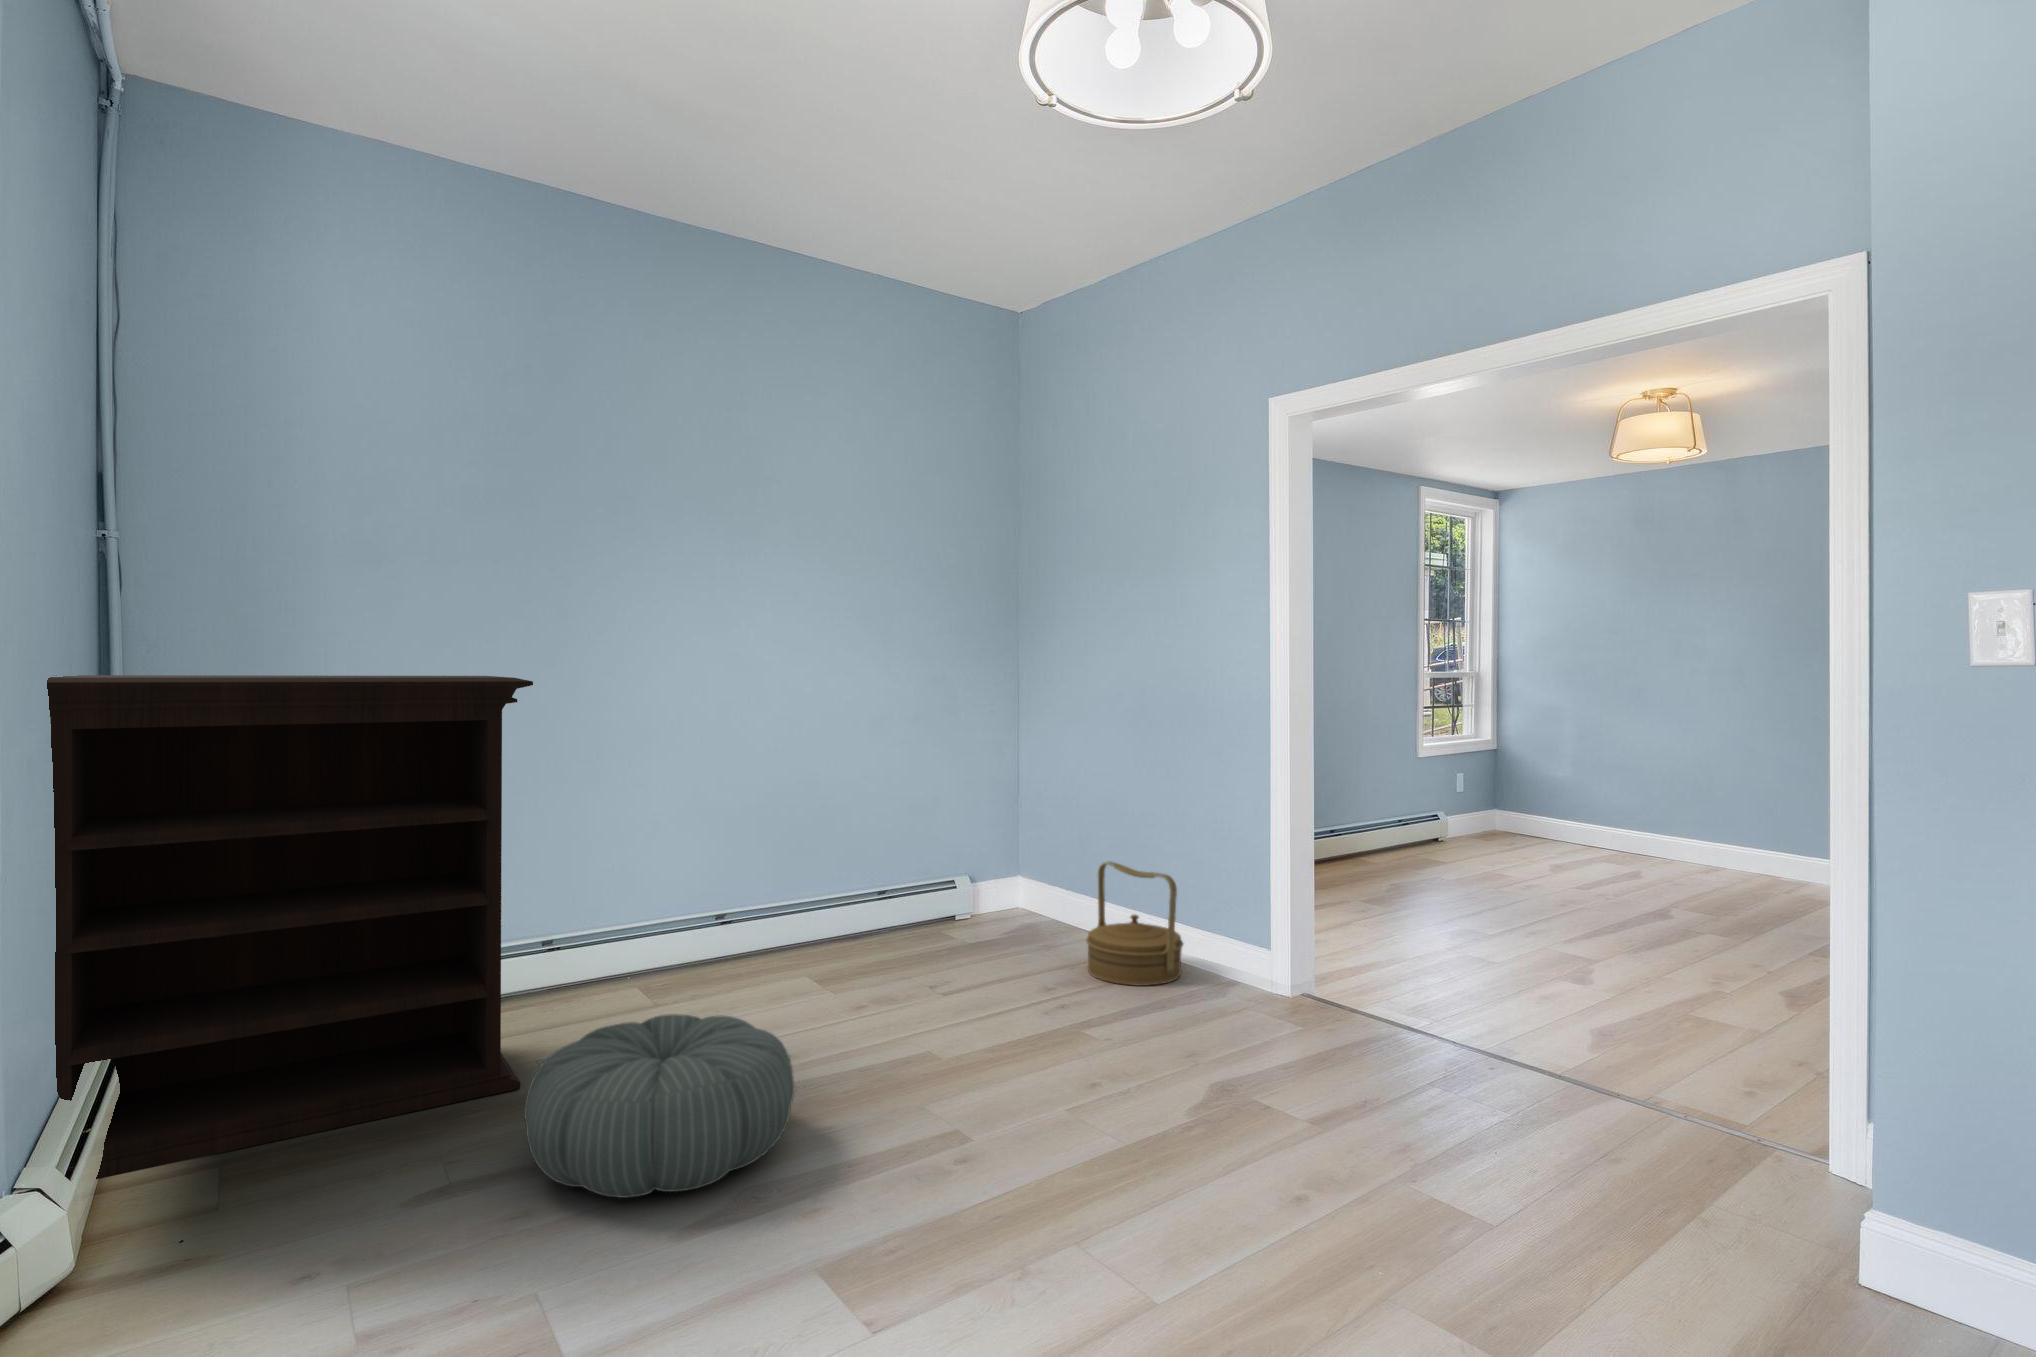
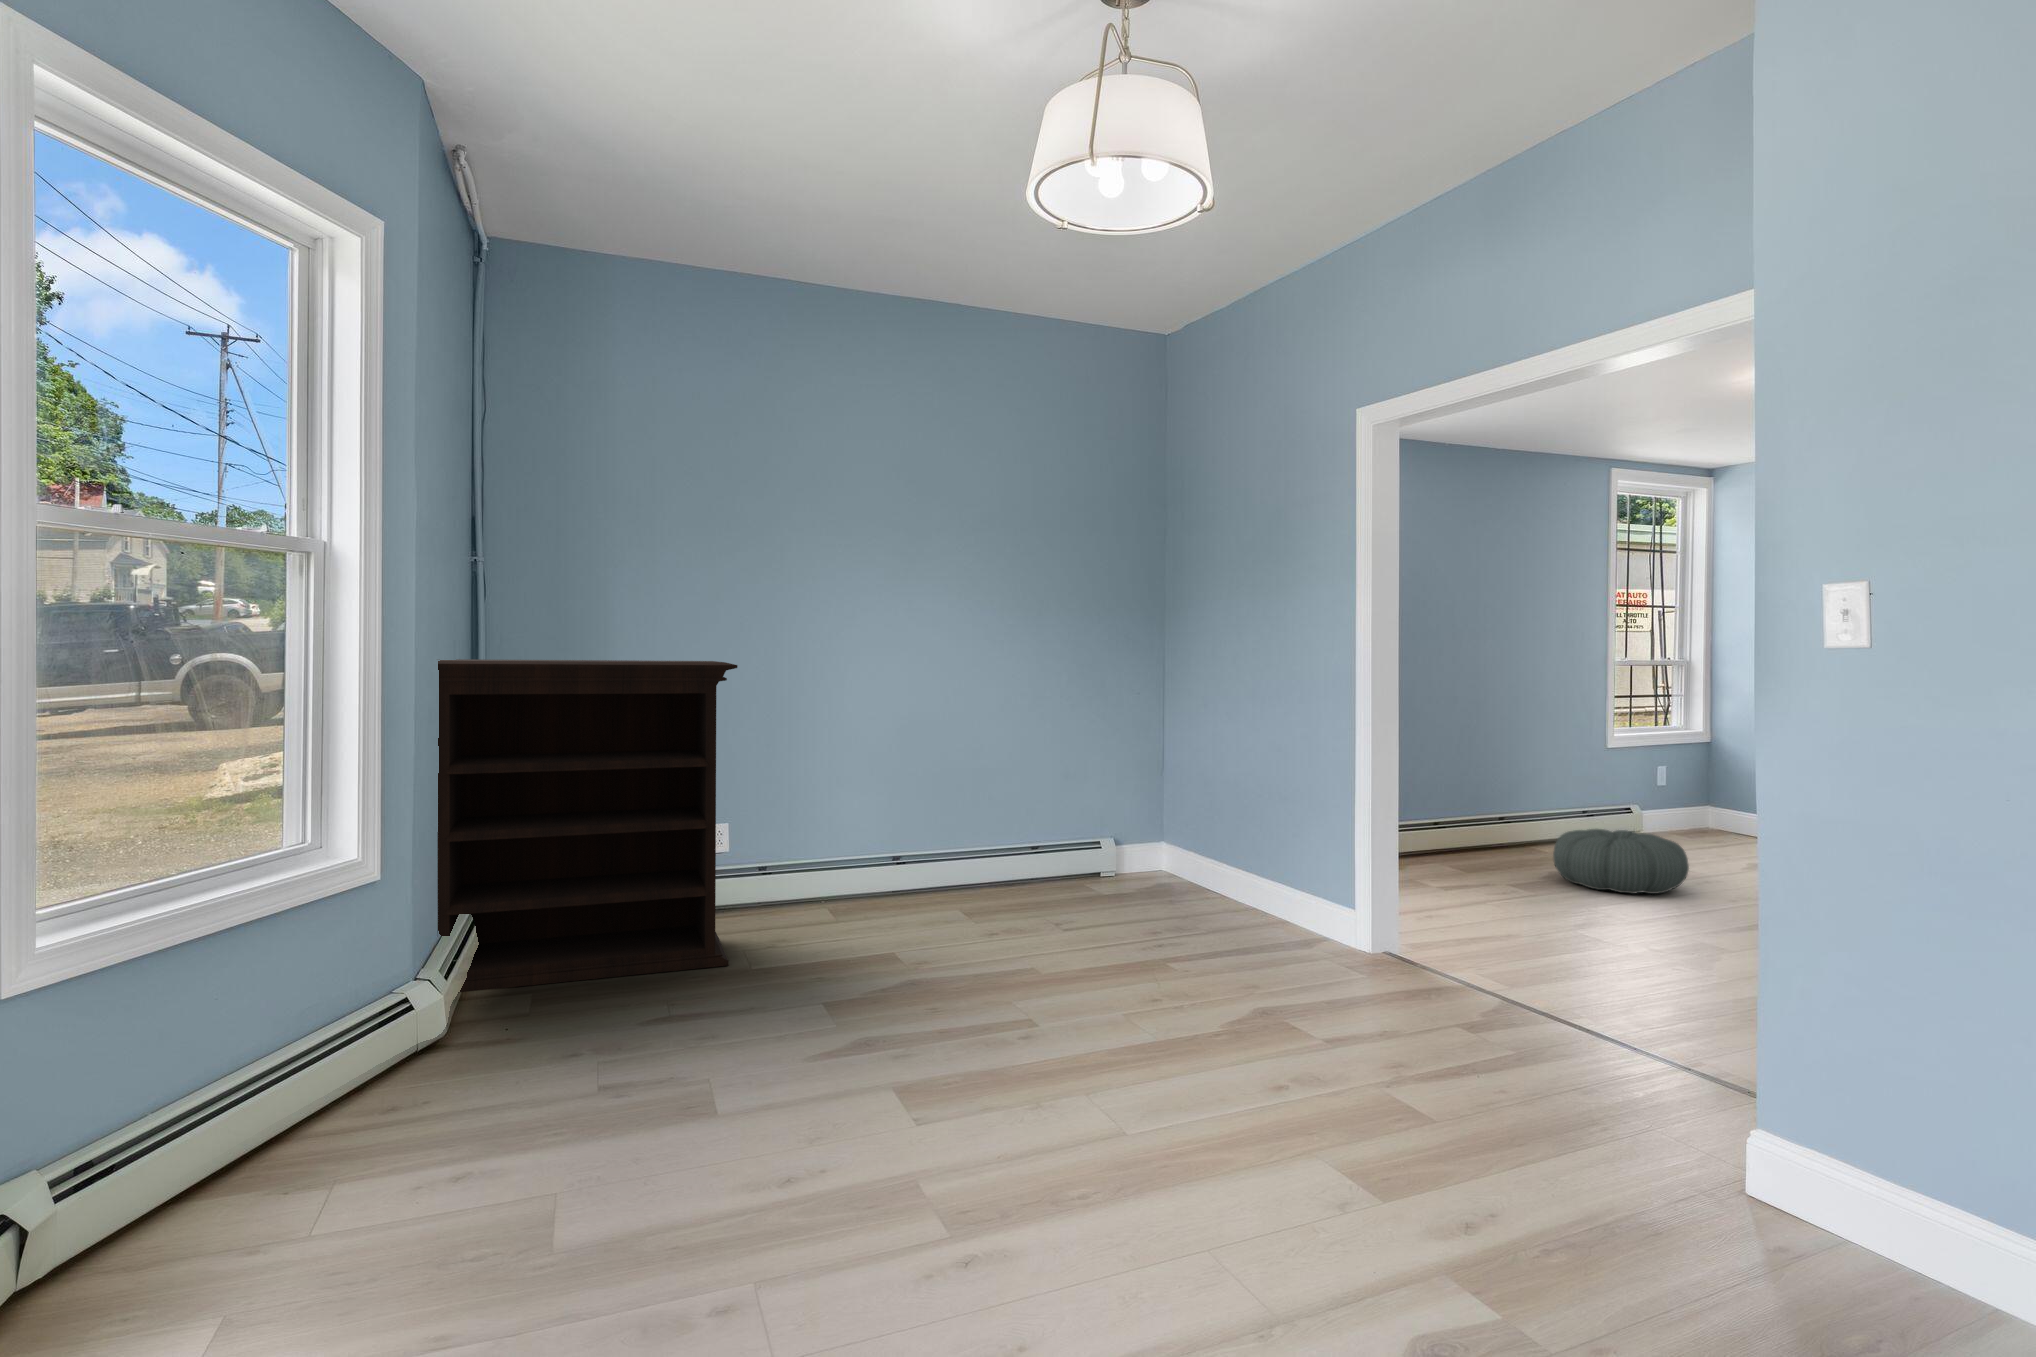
woven basket: present [1086,862,1183,986] -> none [1197,828,1285,936]
pouf: present [524,1014,794,1198] -> present [1553,829,1689,894]

